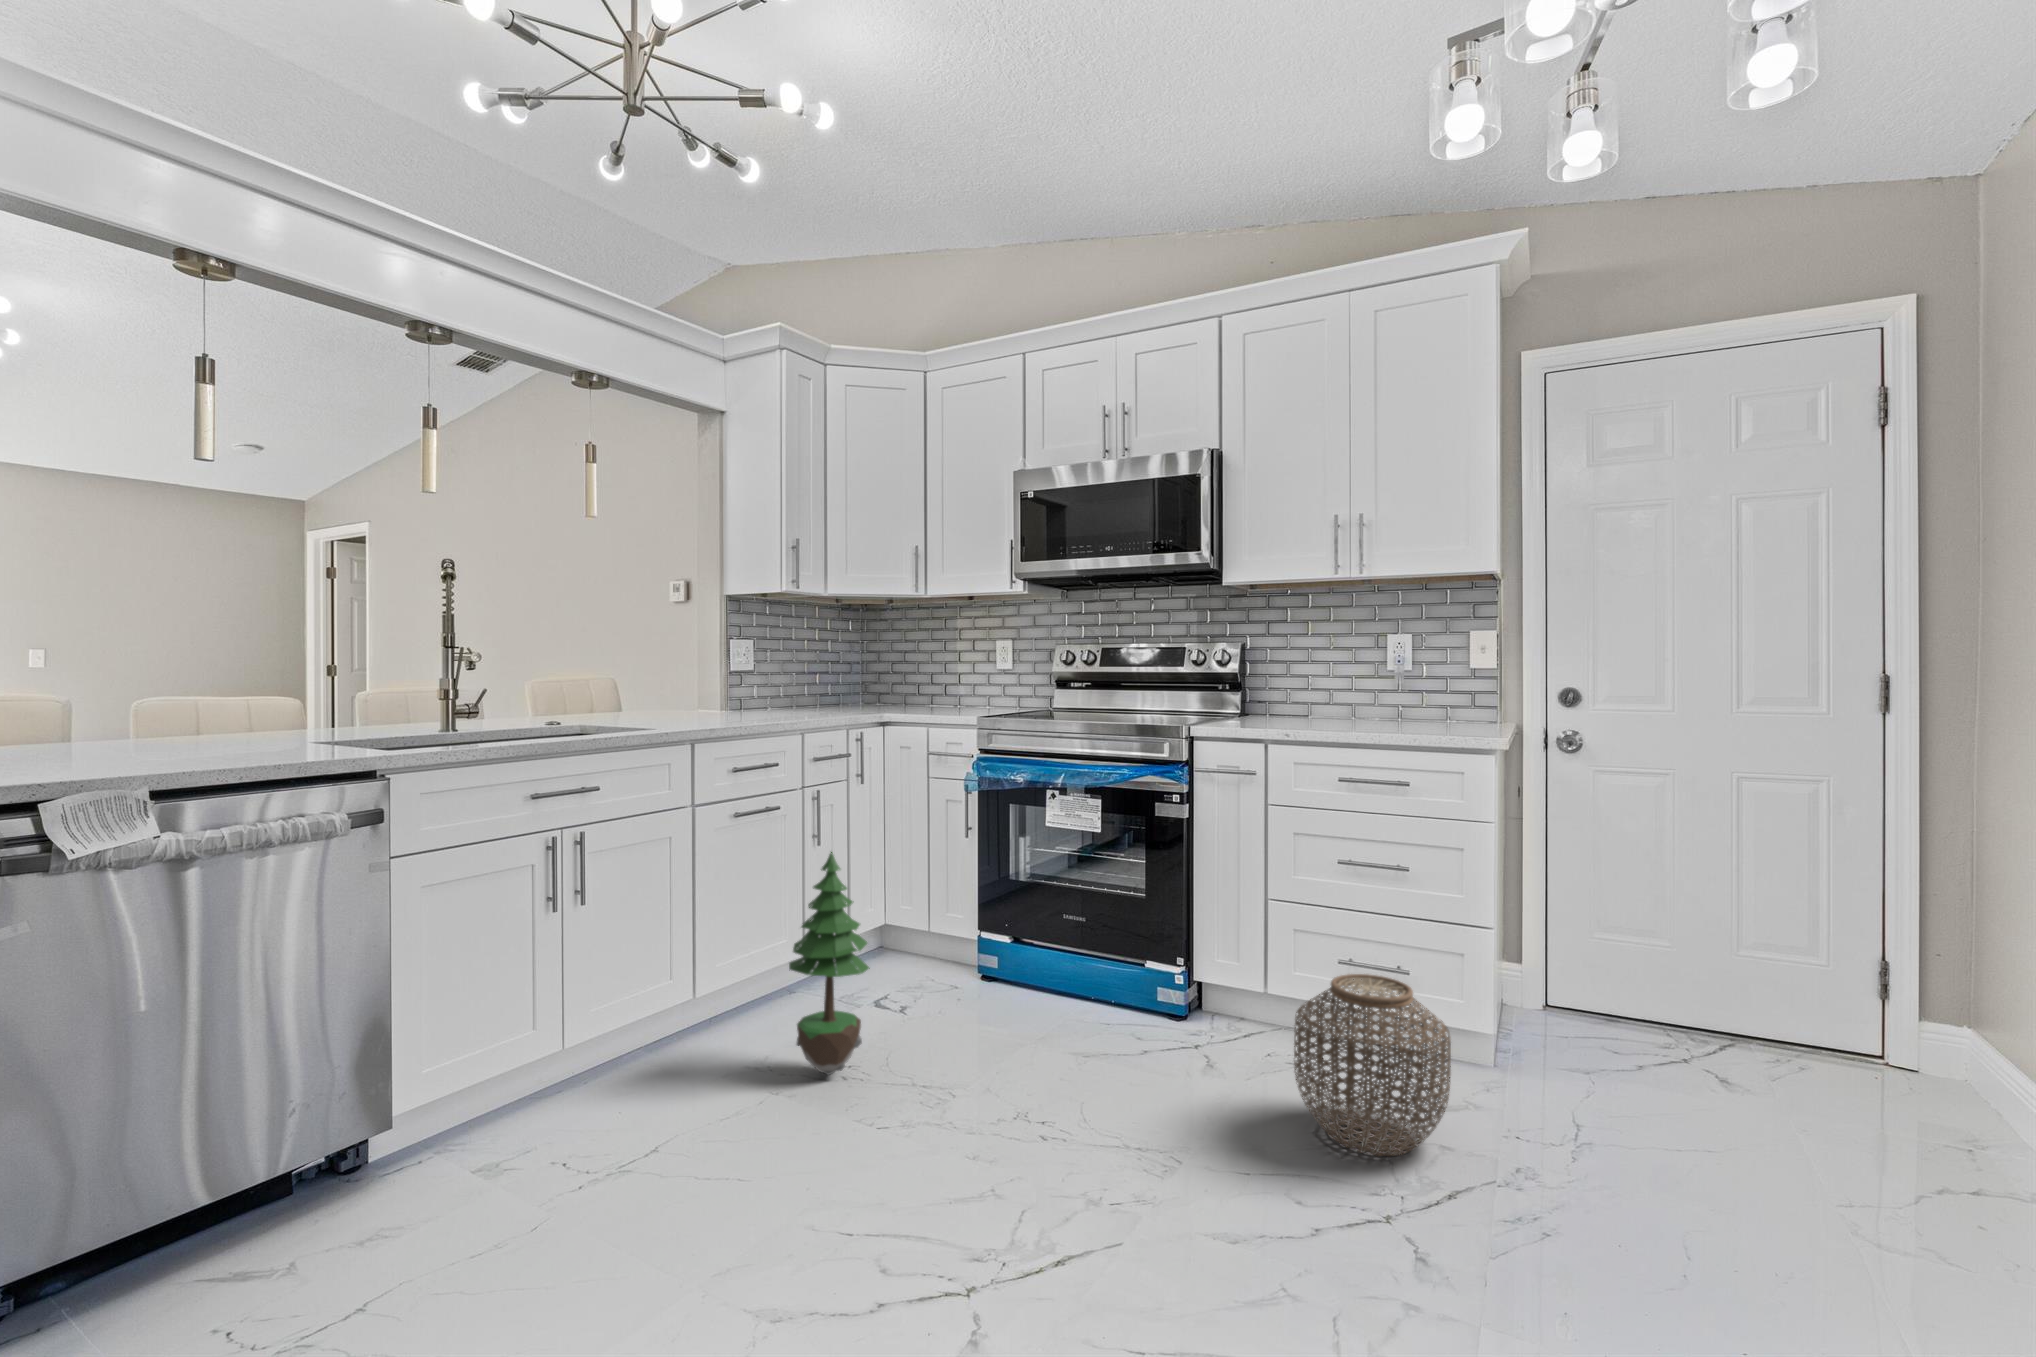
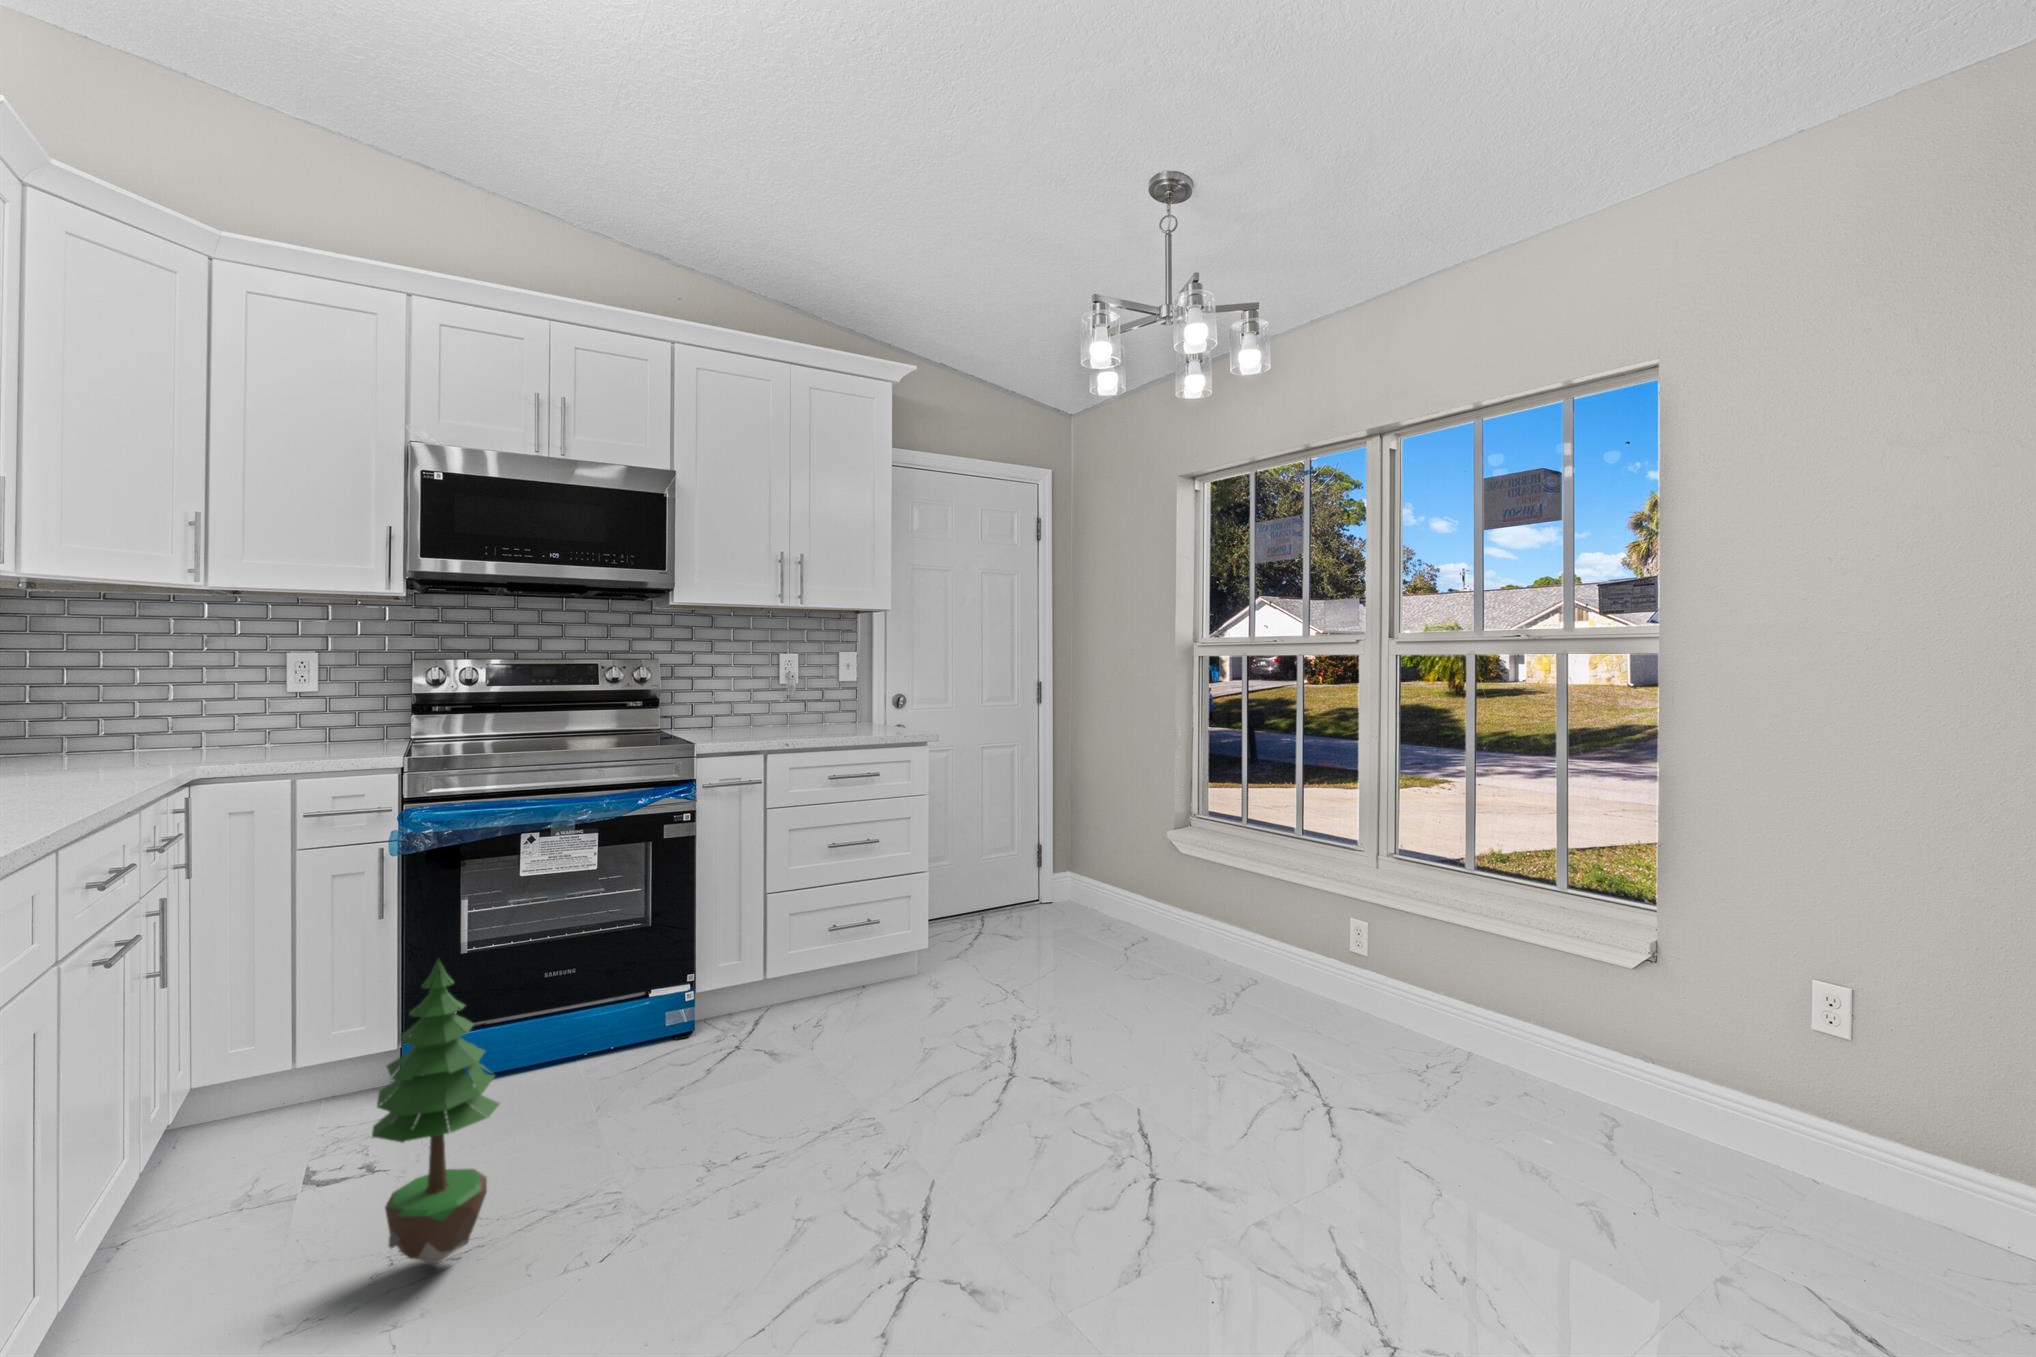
woven basket: present [1294,974,1451,1156] -> none [894,923,1005,1057]

